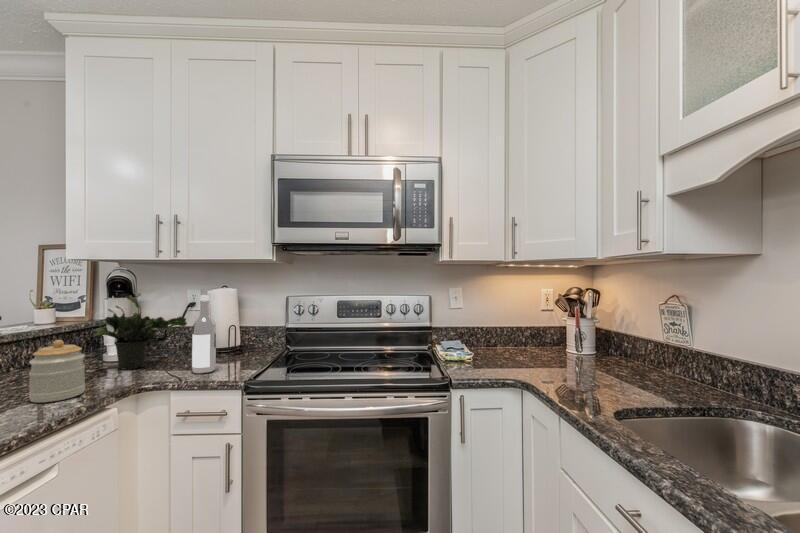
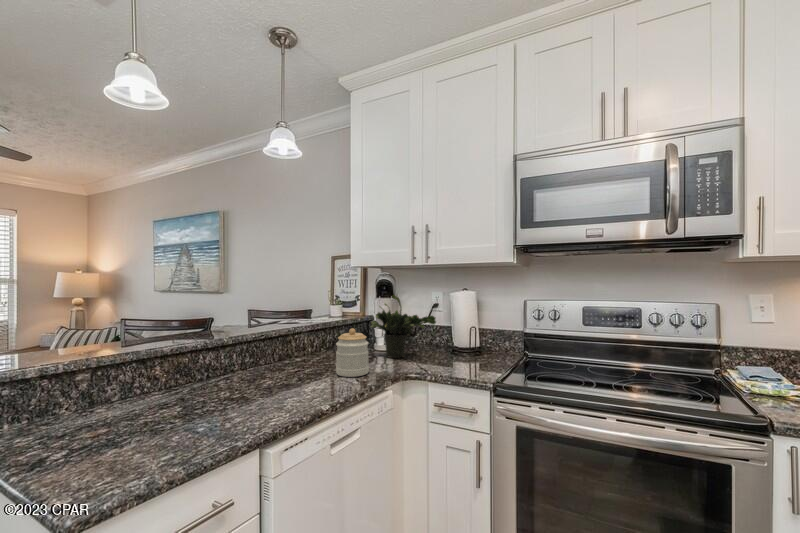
wine bottle: present [192,295,216,374] -> none [443,296,463,370]

